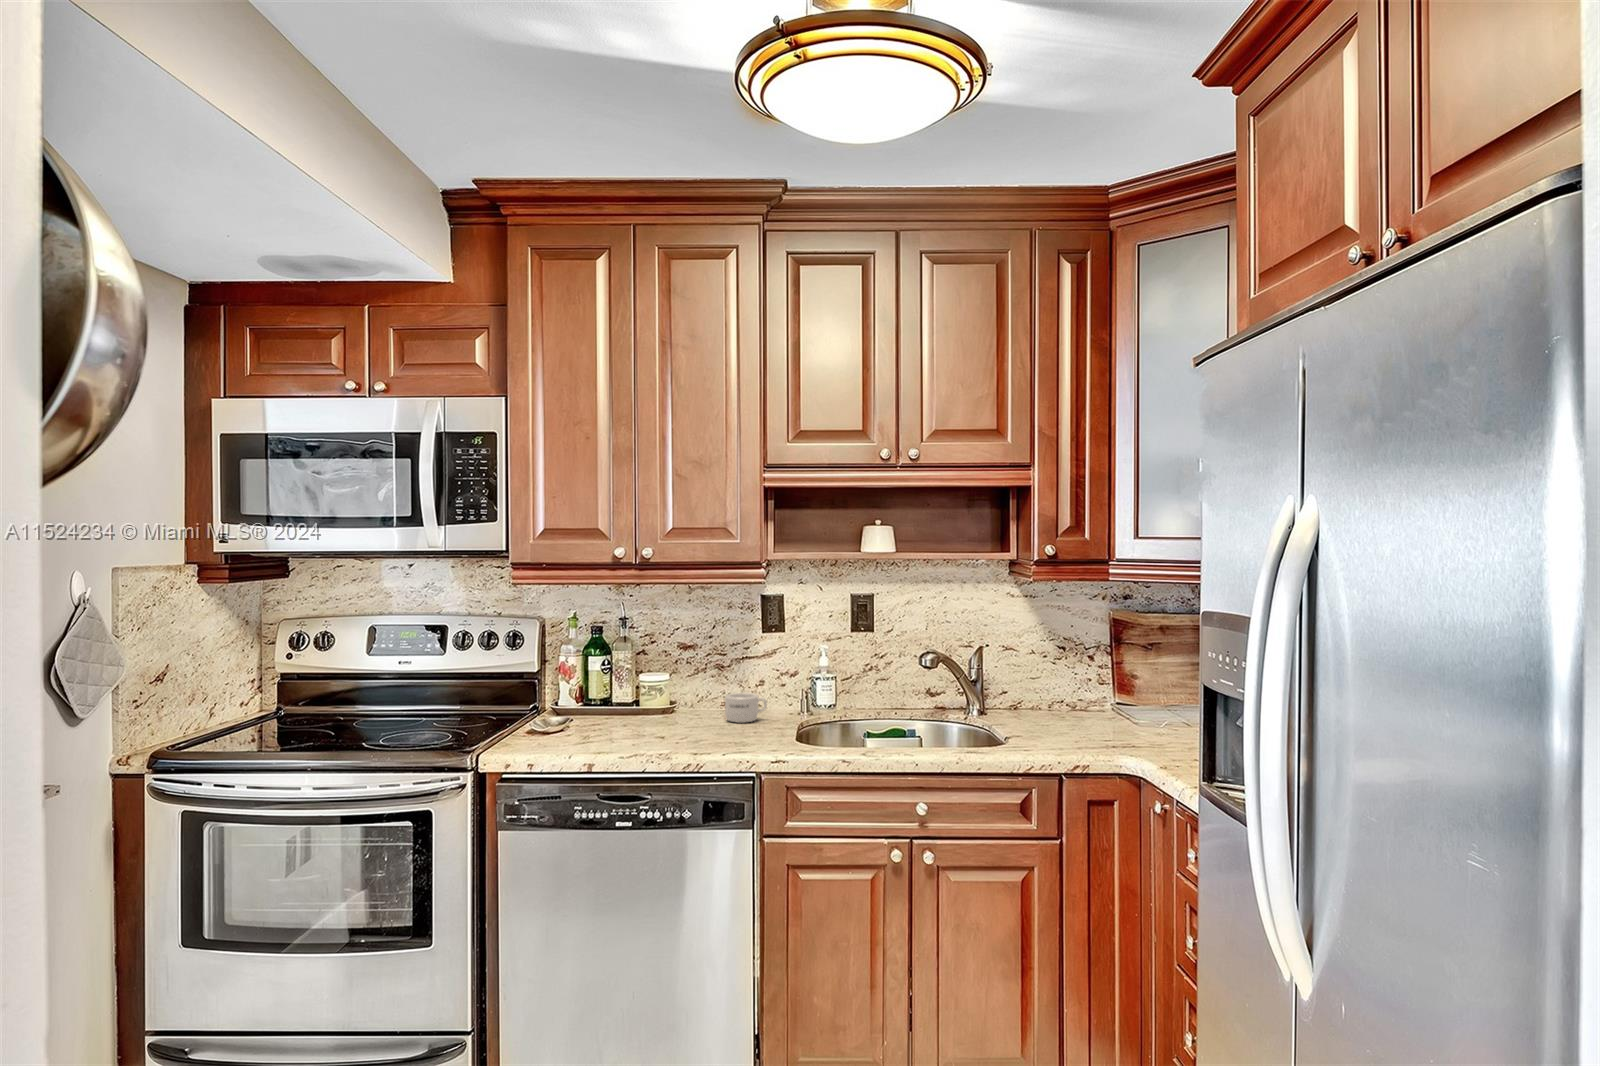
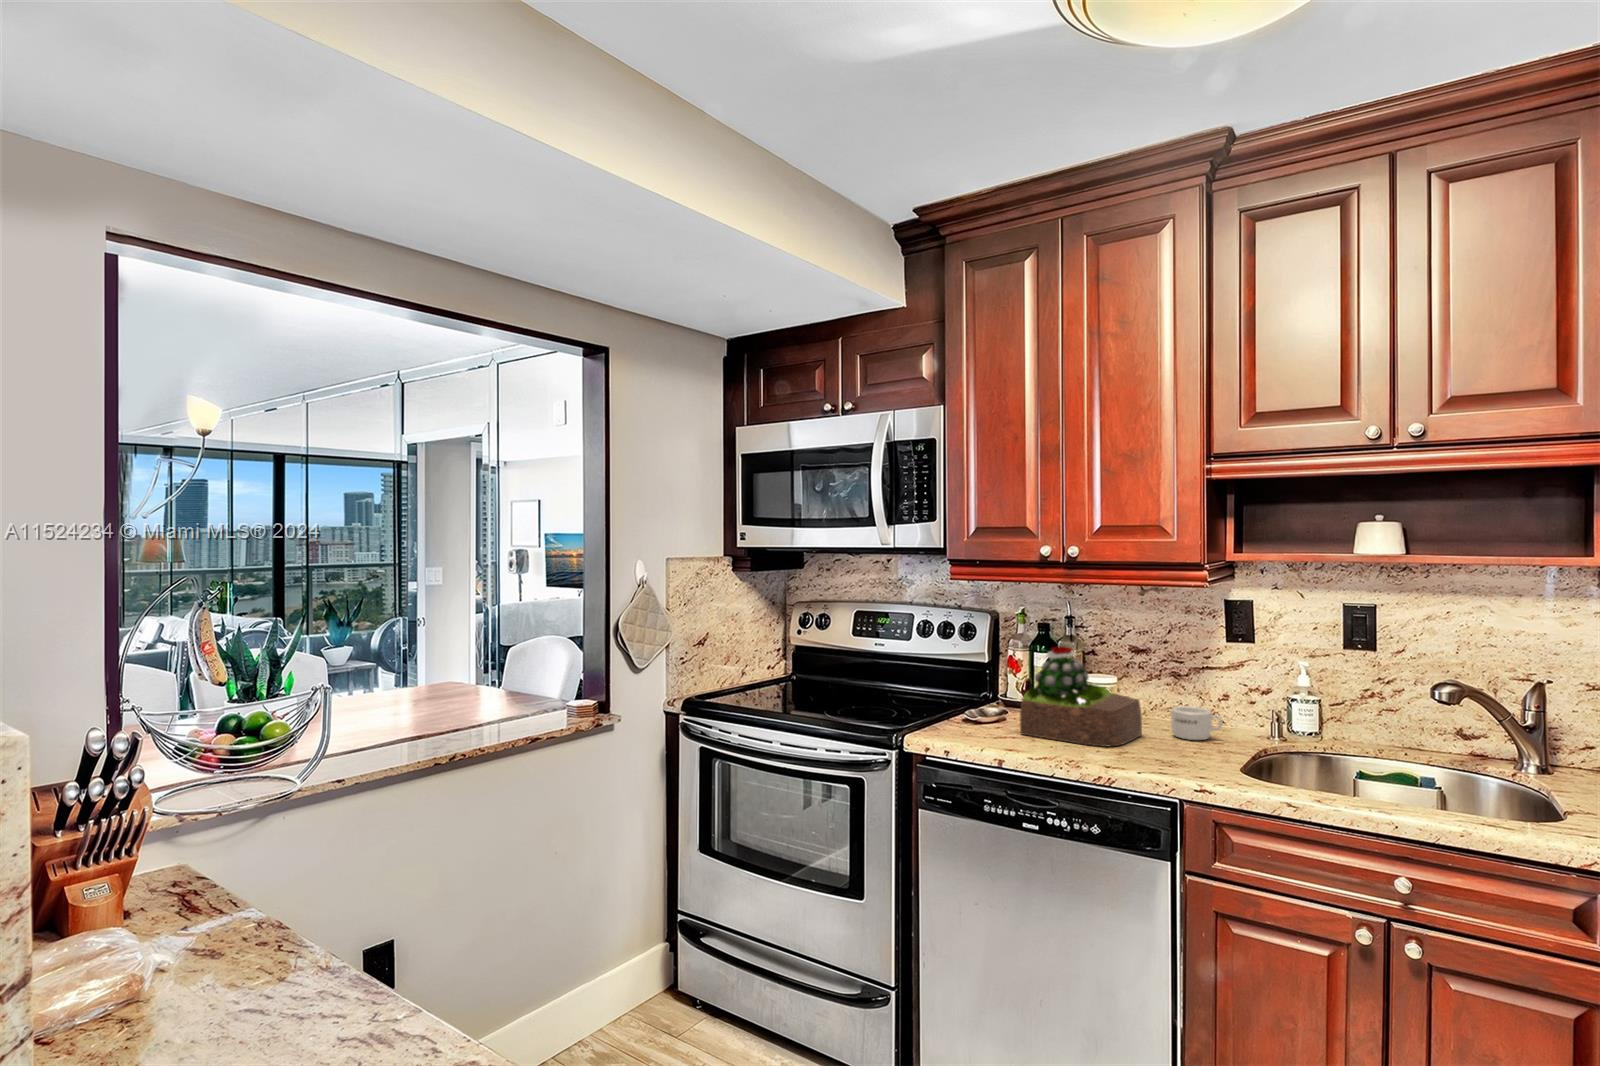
succulent plant: none [595,646,702,738] -> present [1020,647,1142,747]

